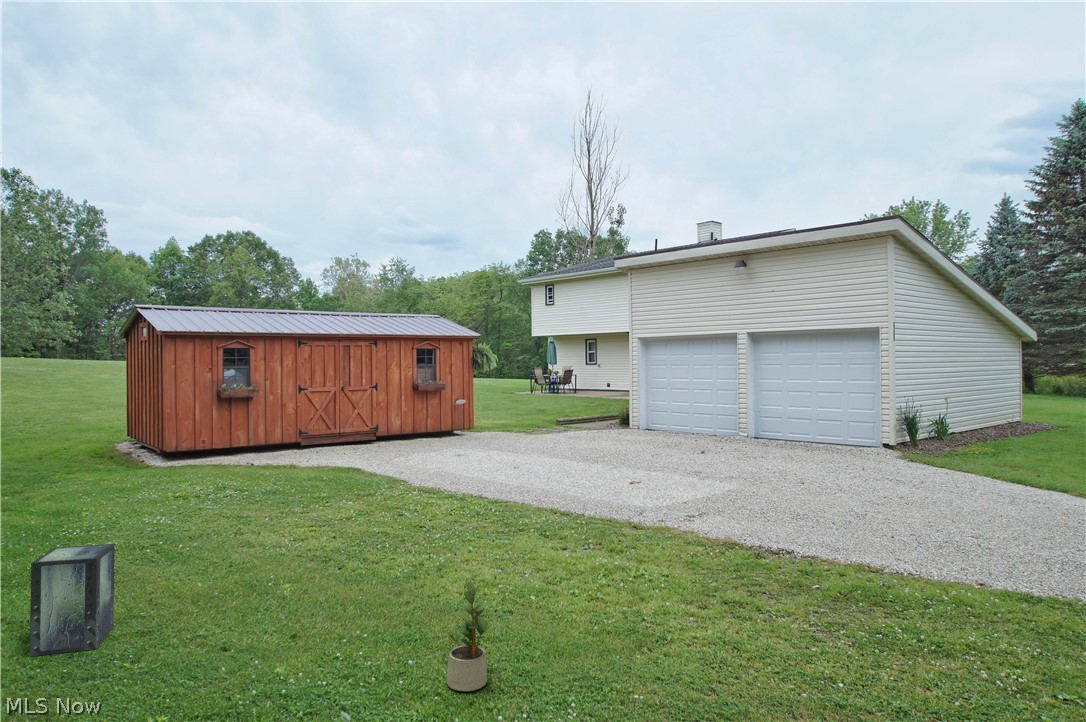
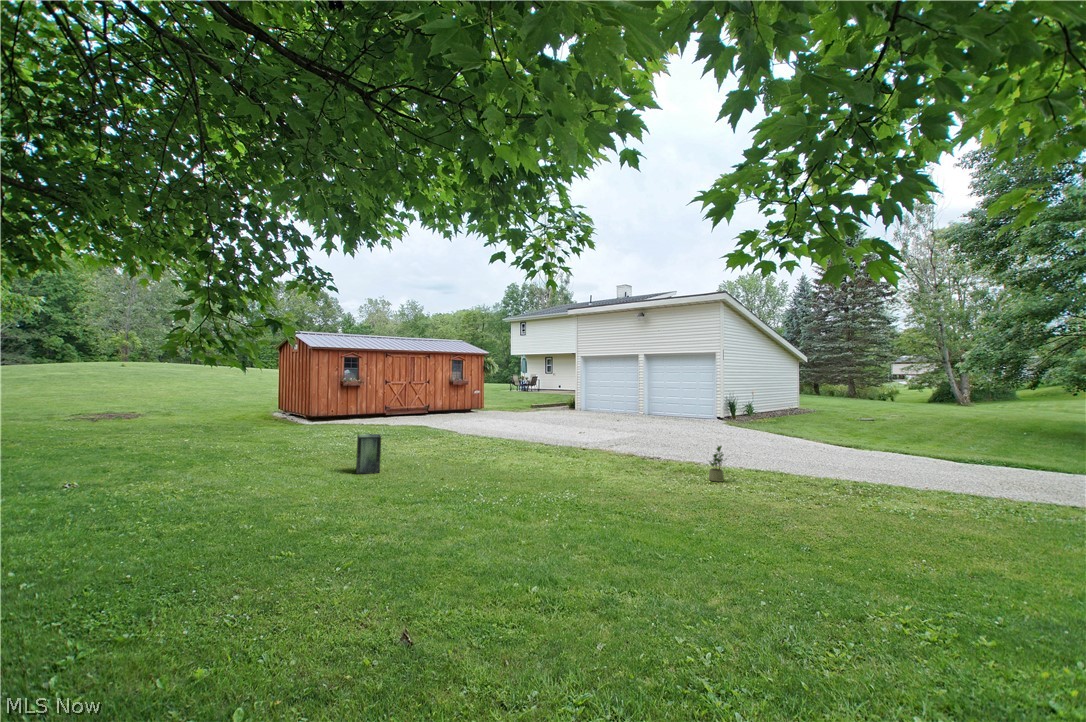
potted plant: present [447,583,493,691] -> present [709,446,724,482]

